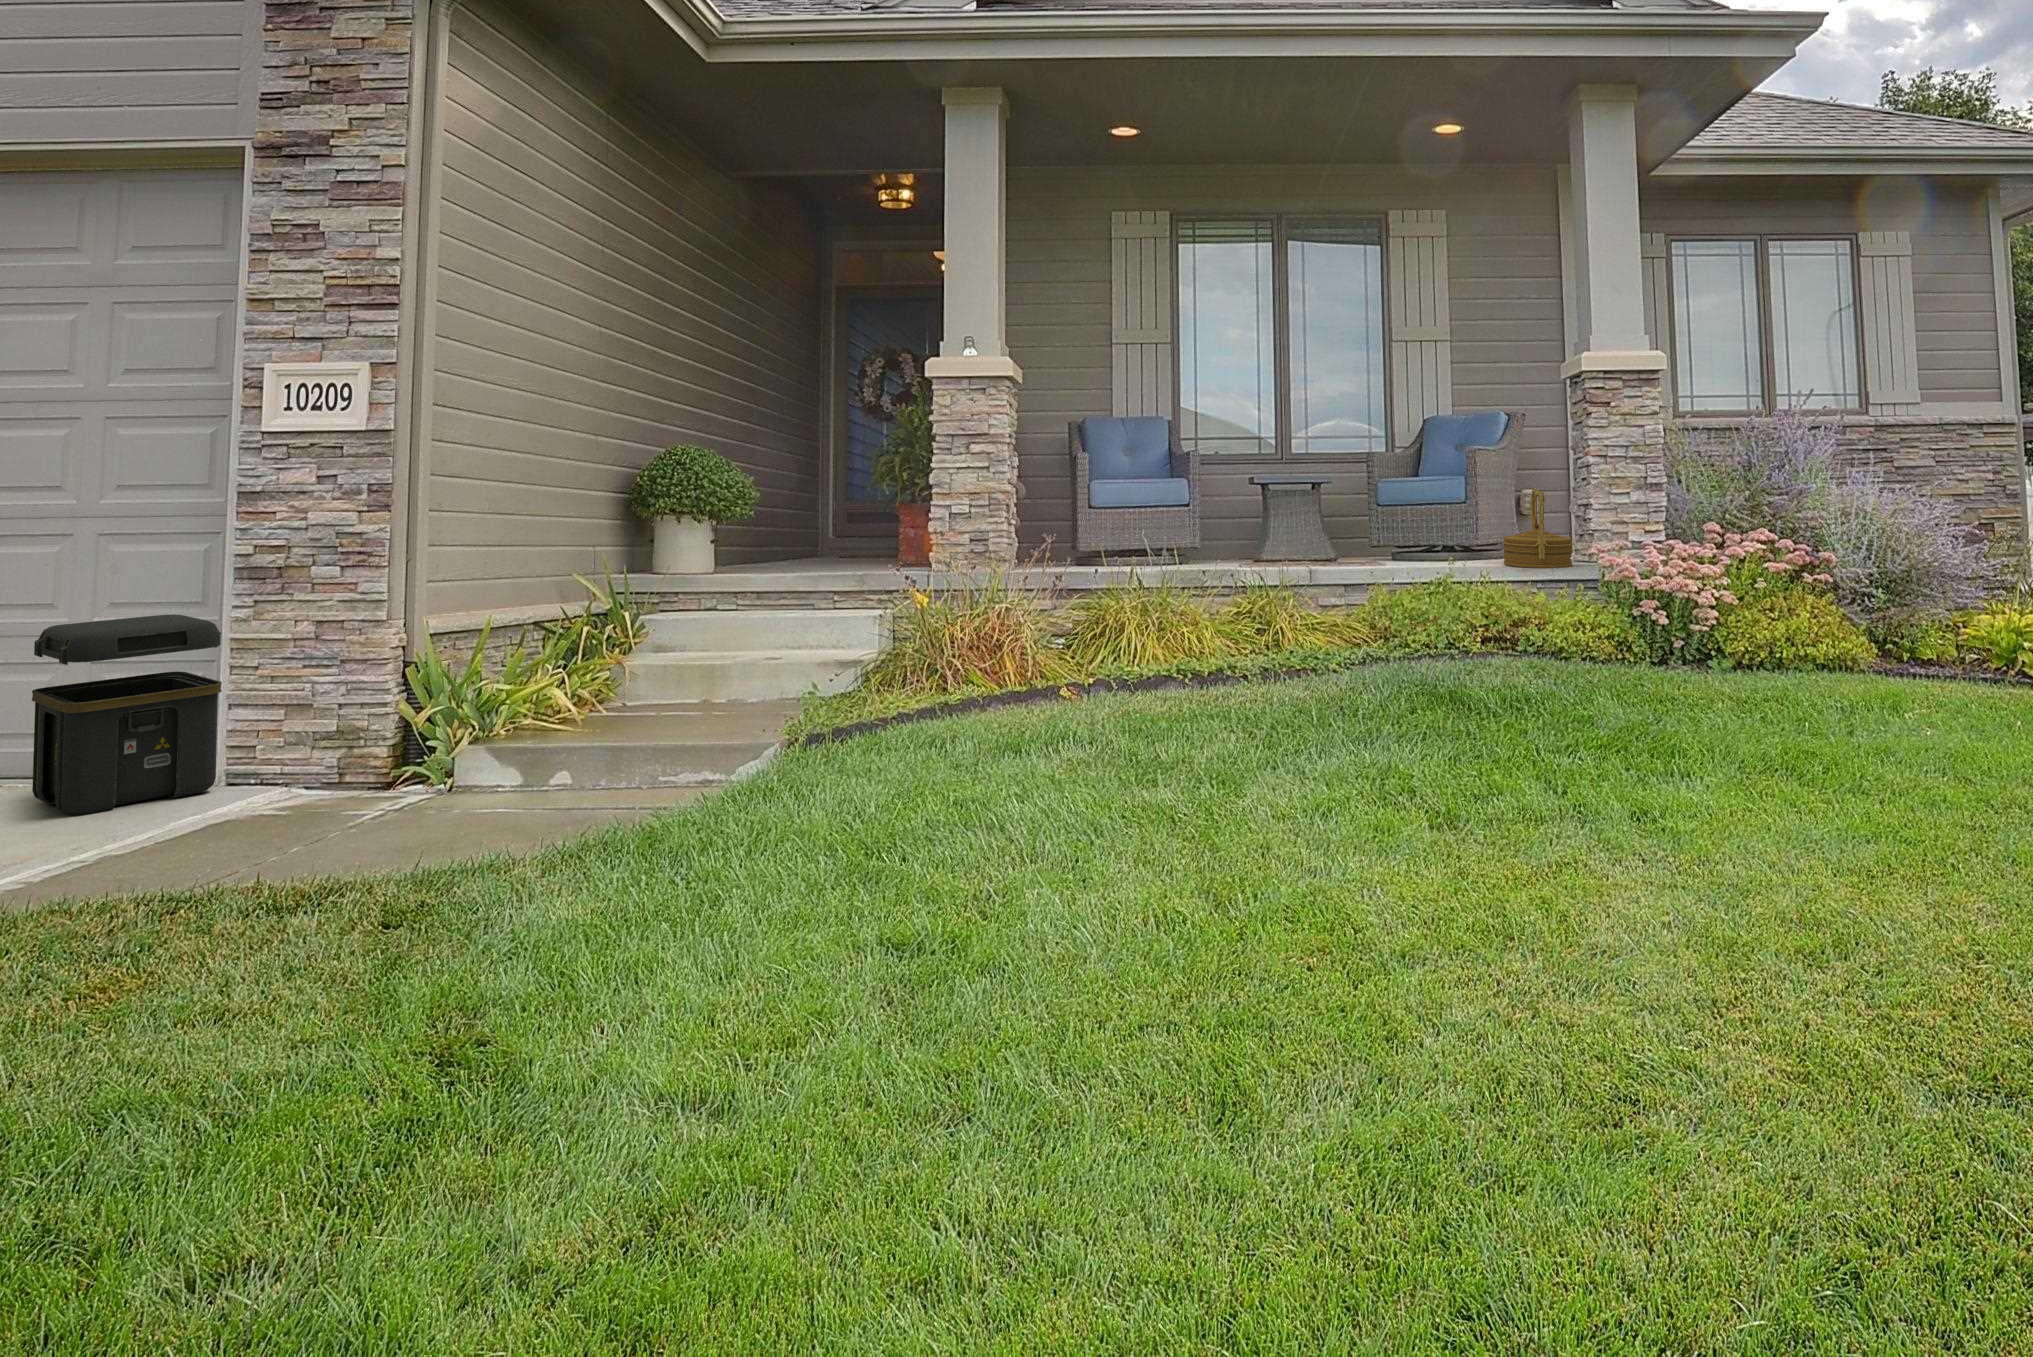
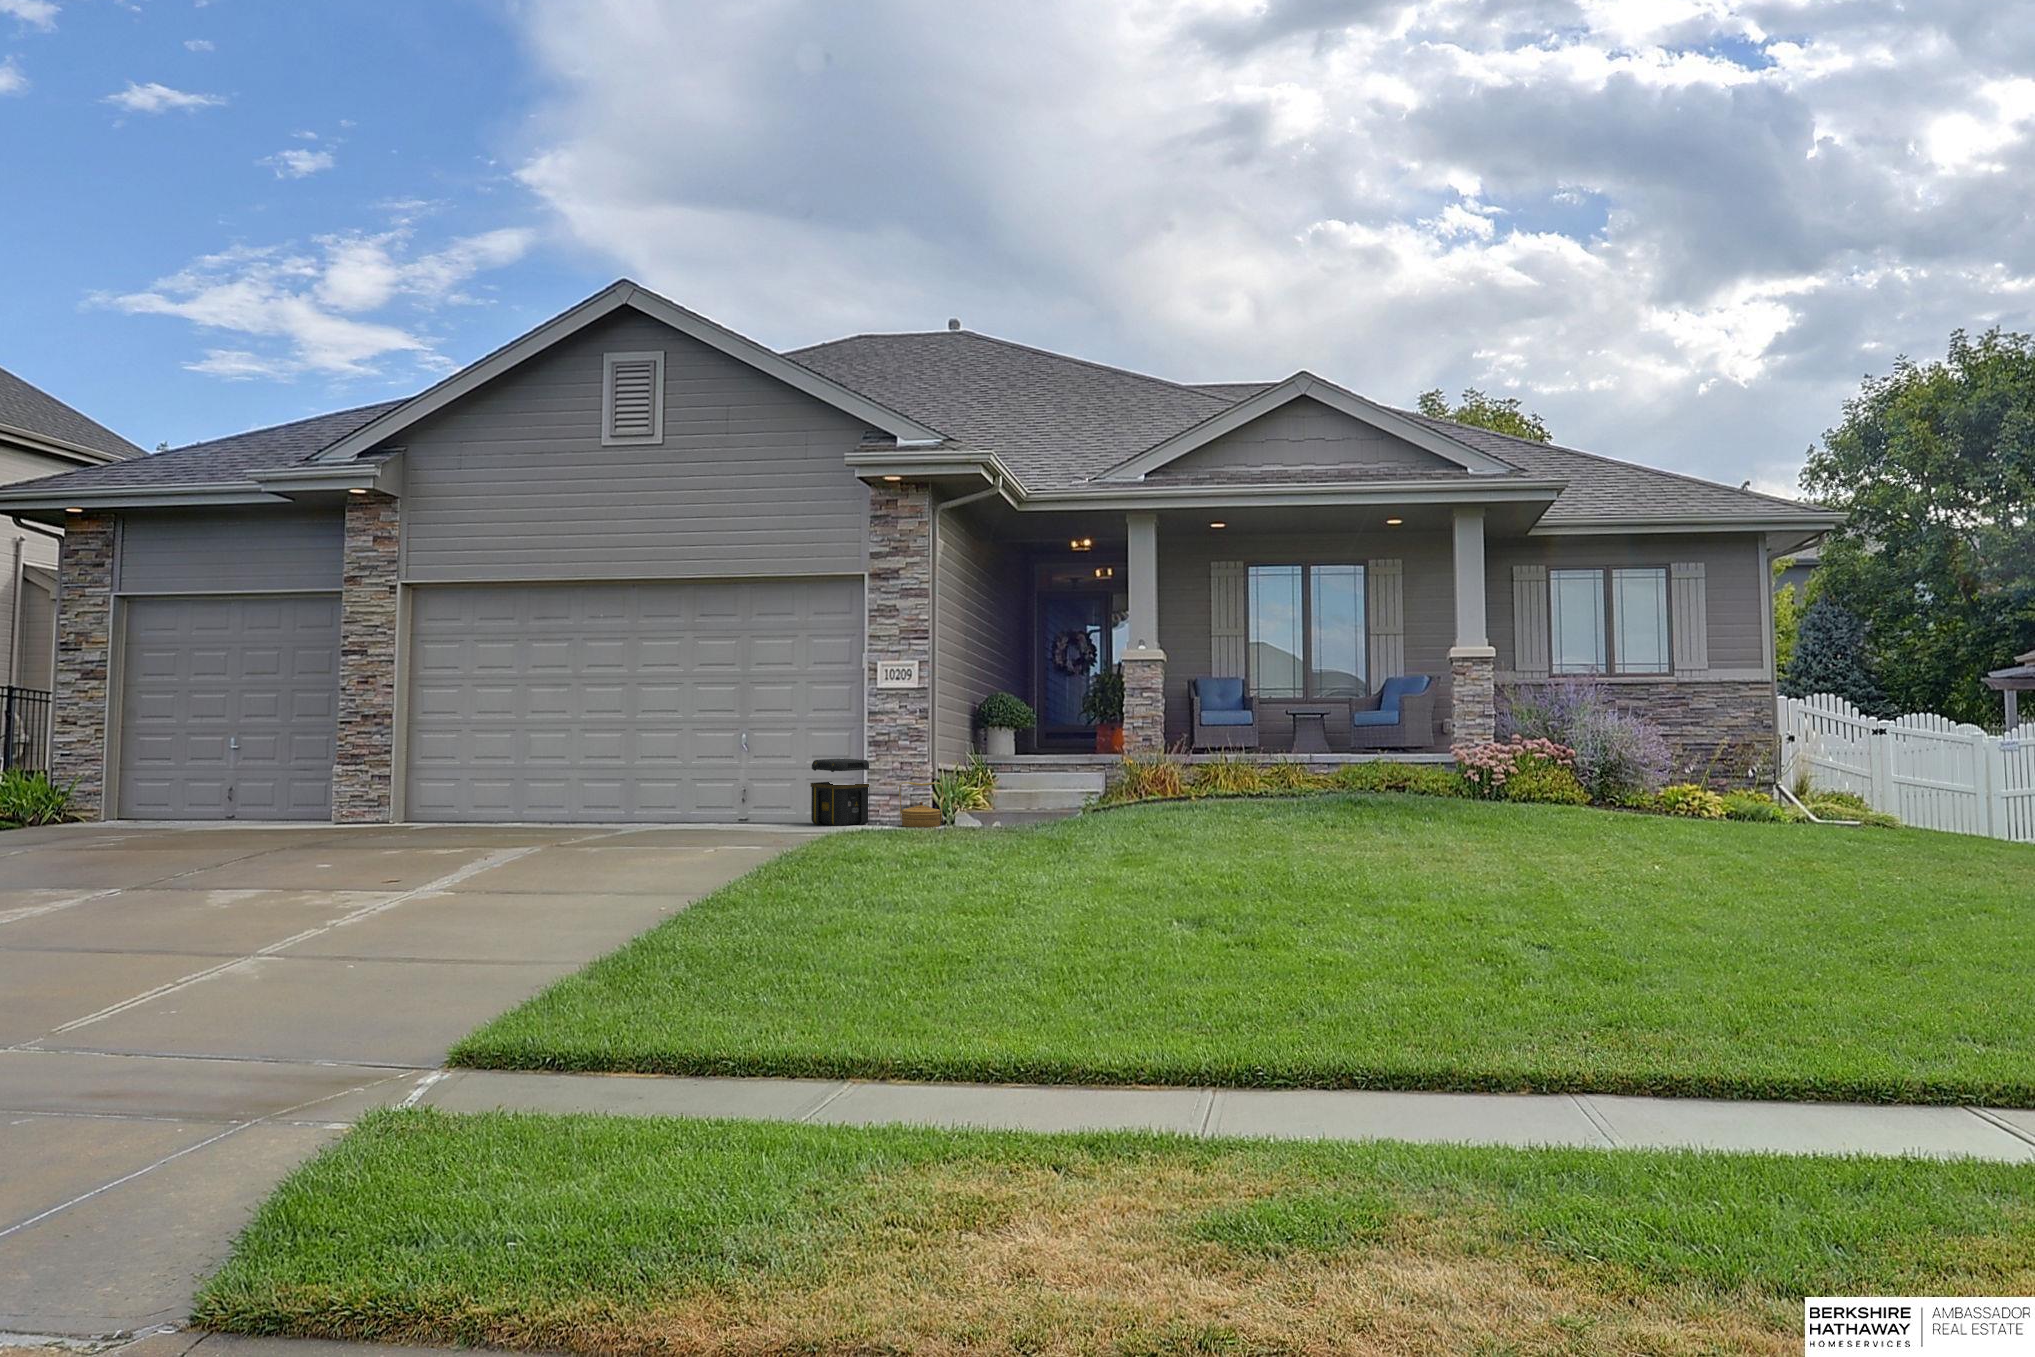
woven basket: present [1502,489,1573,568] -> present [899,782,943,827]

